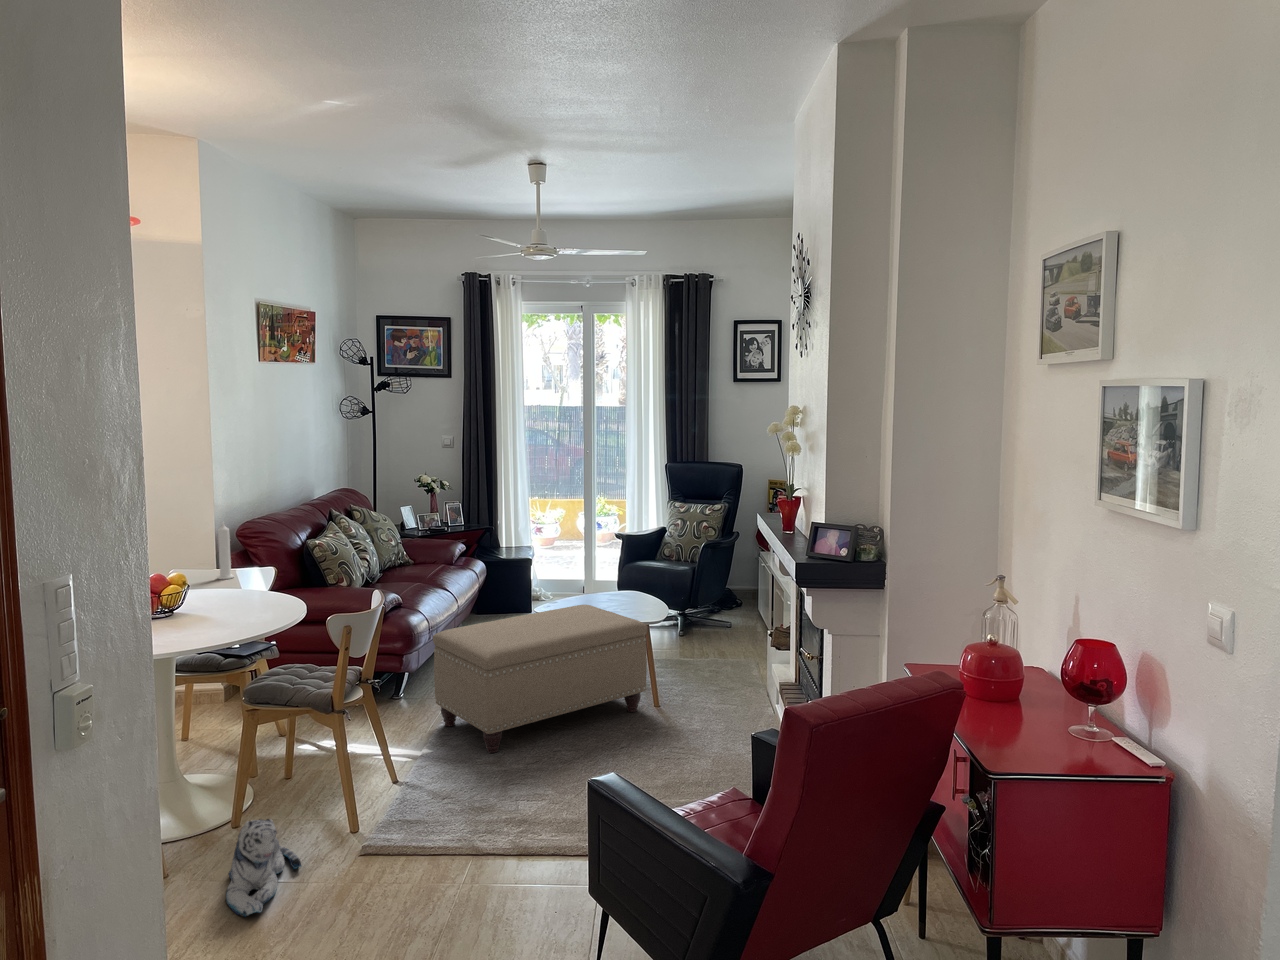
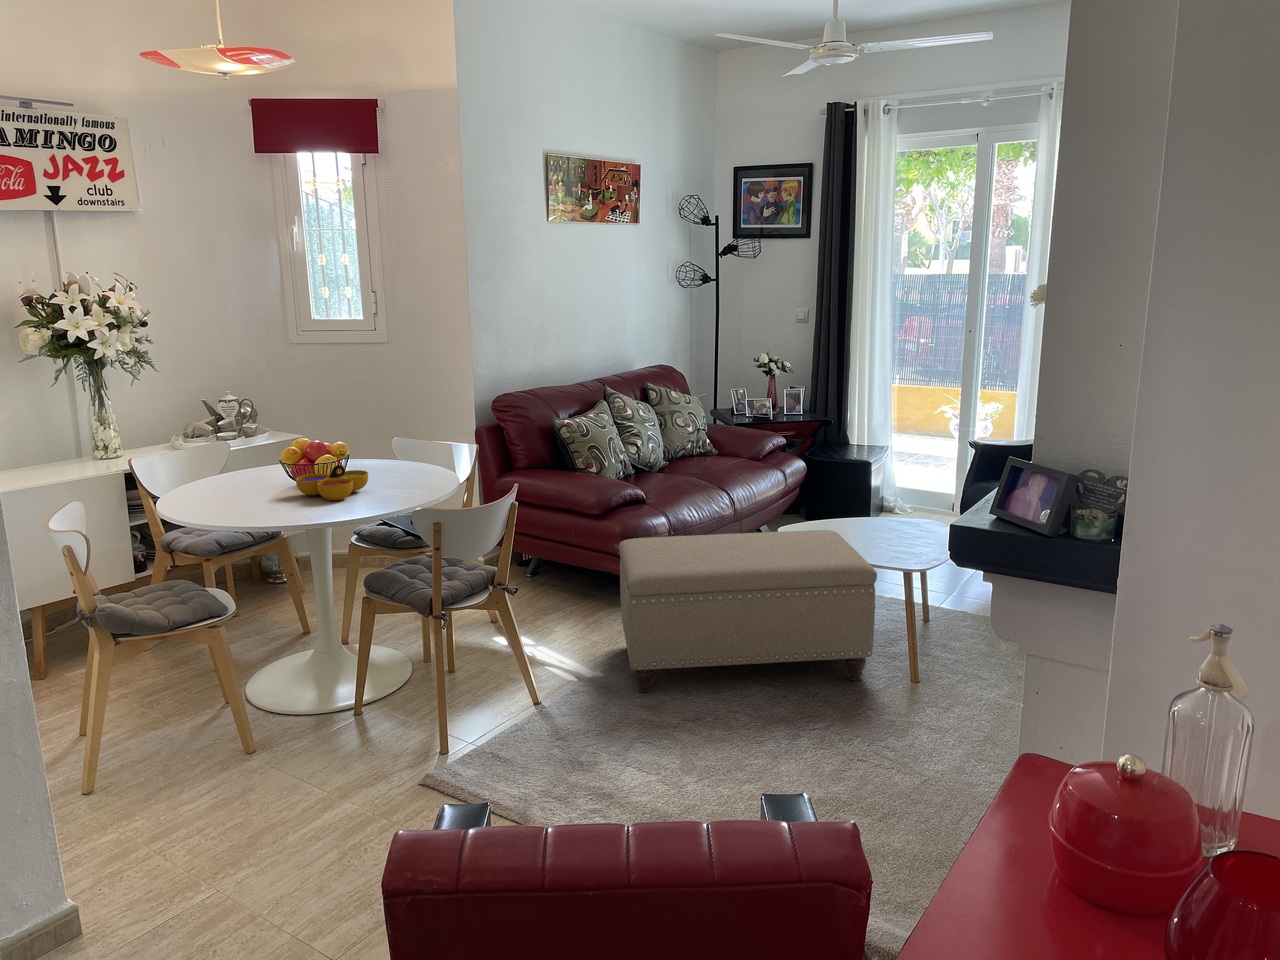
candle: present [217,522,234,579] -> none [423,395,440,455]
decorative bowl: none [189,586,259,619] -> present [296,465,368,501]
plush toy: present [226,819,301,917] -> none [248,711,354,807]

